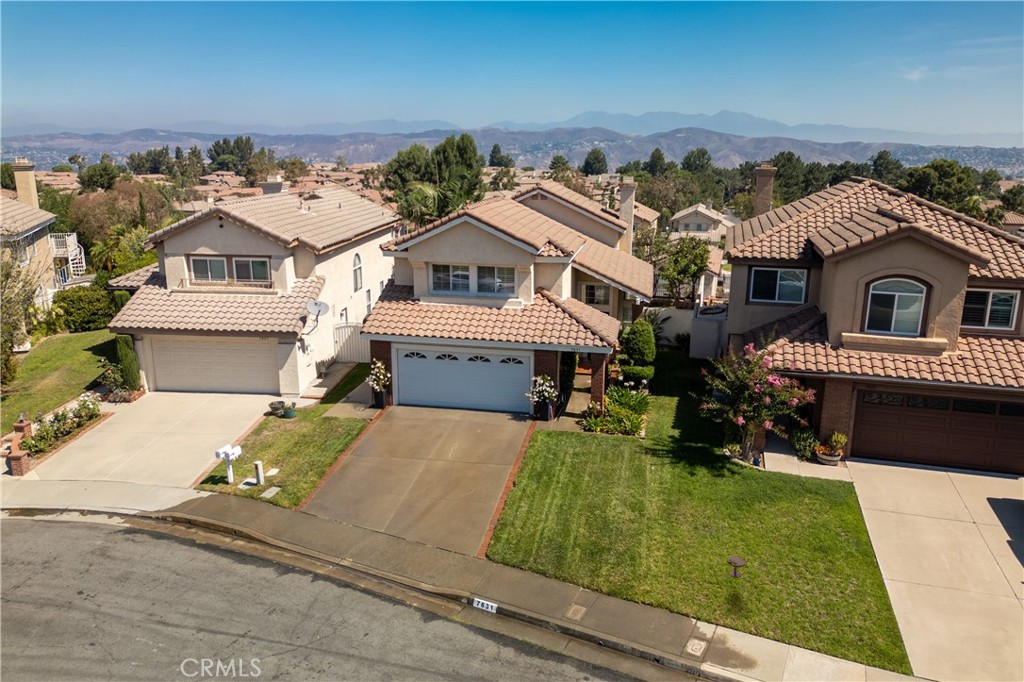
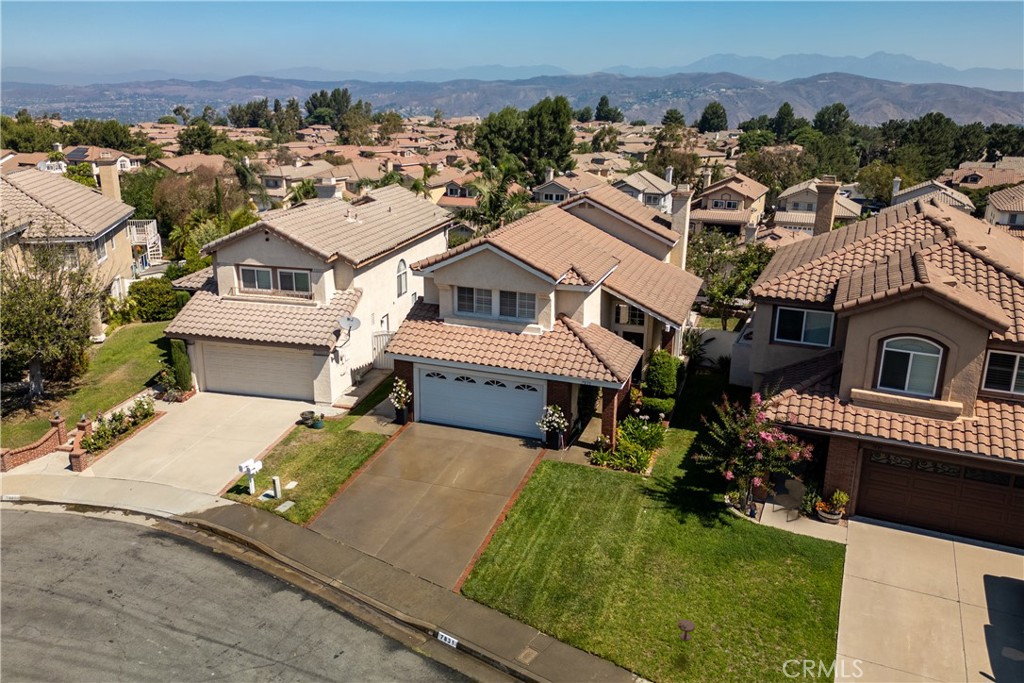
chair: none [775,427,807,468] -> present [772,480,806,522]

